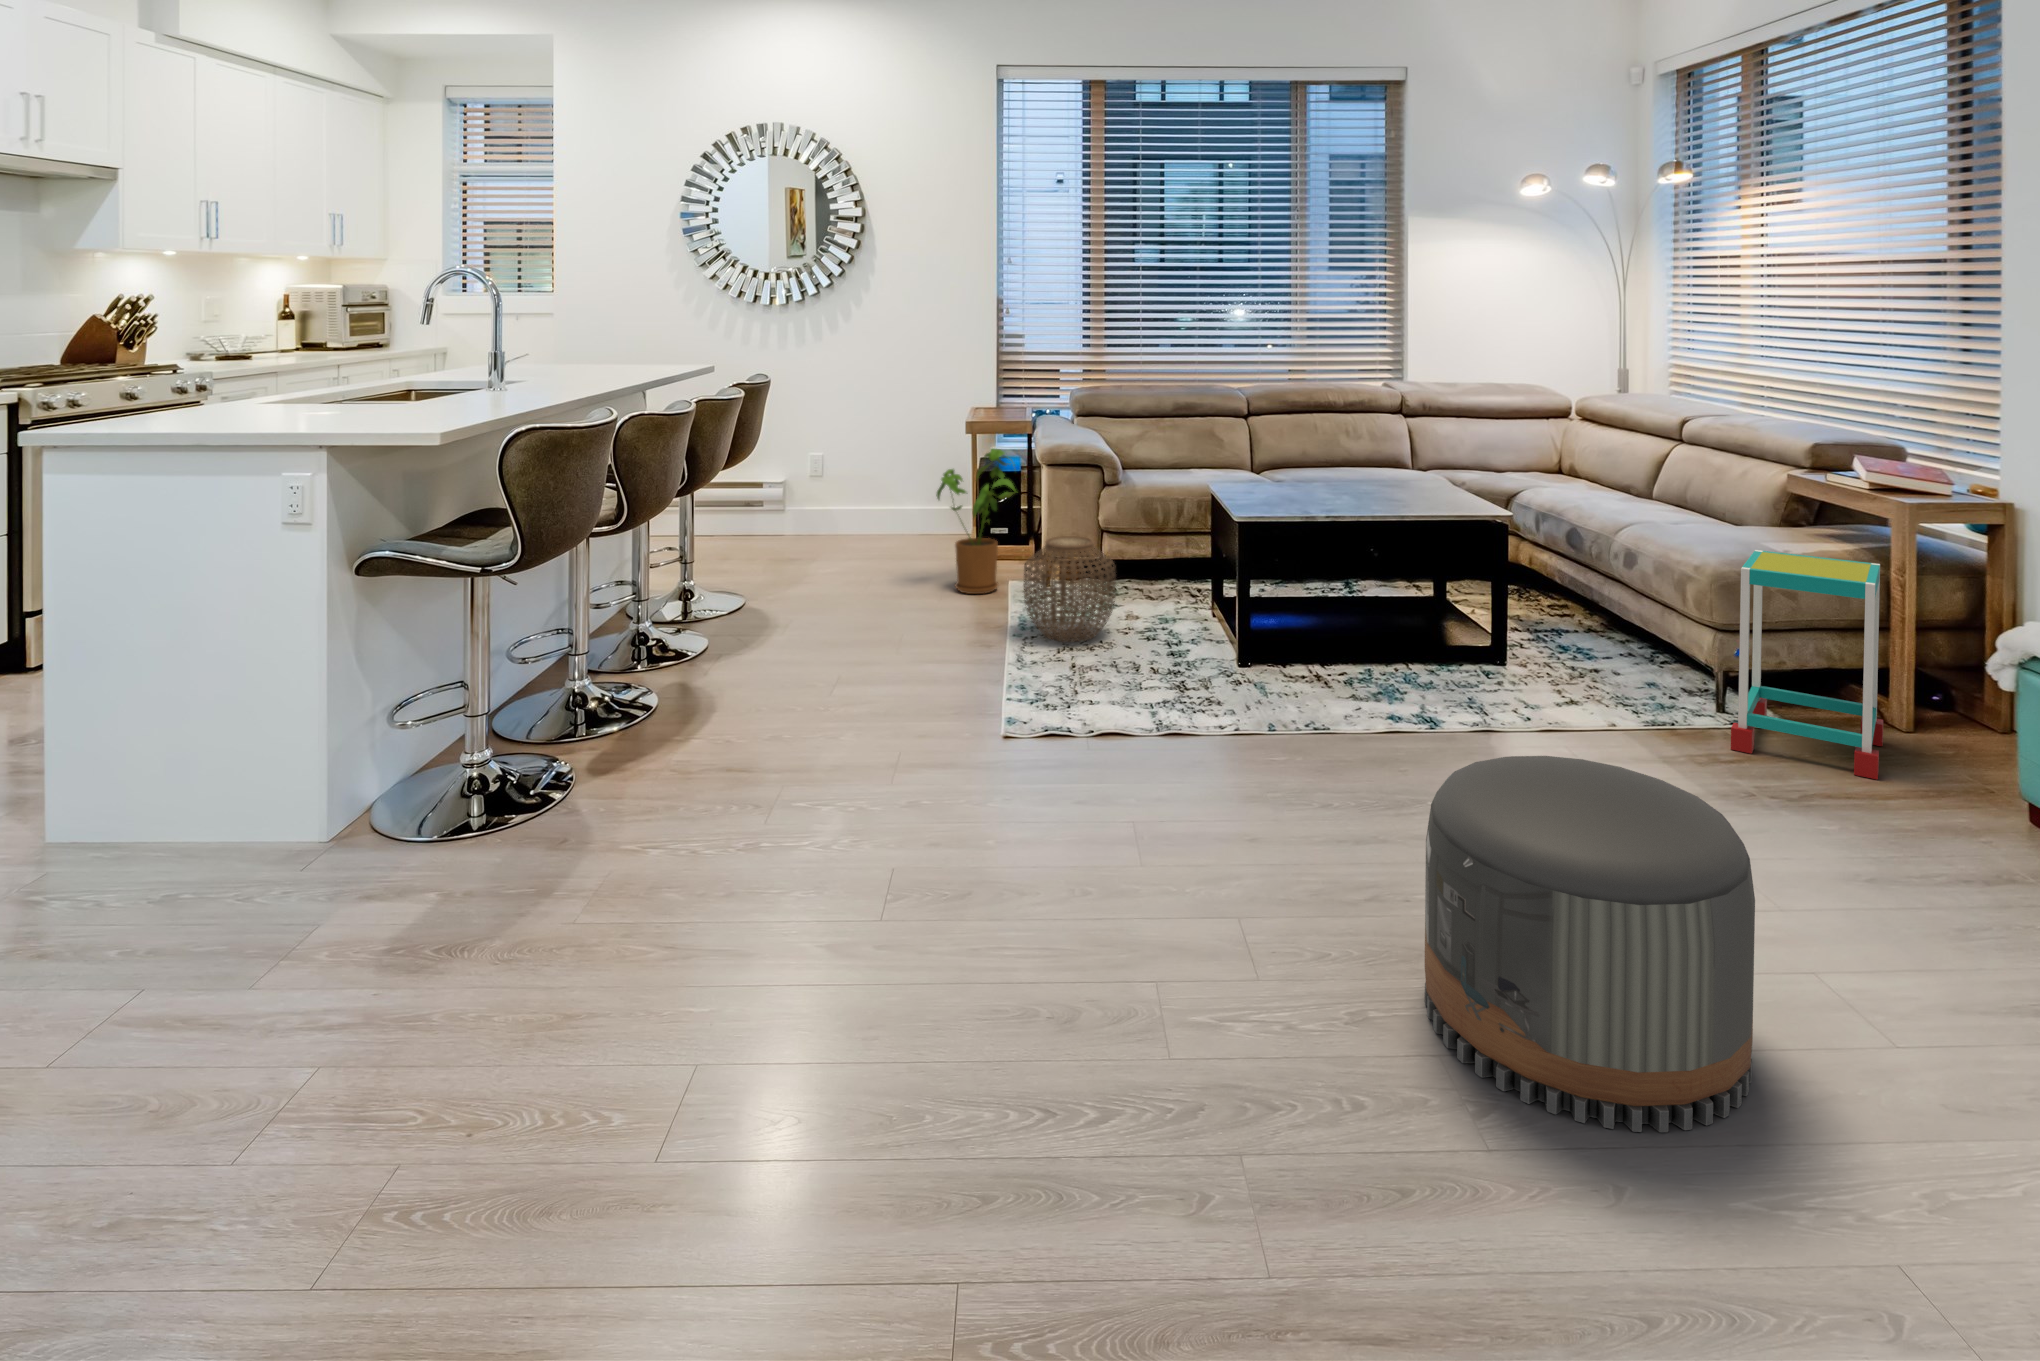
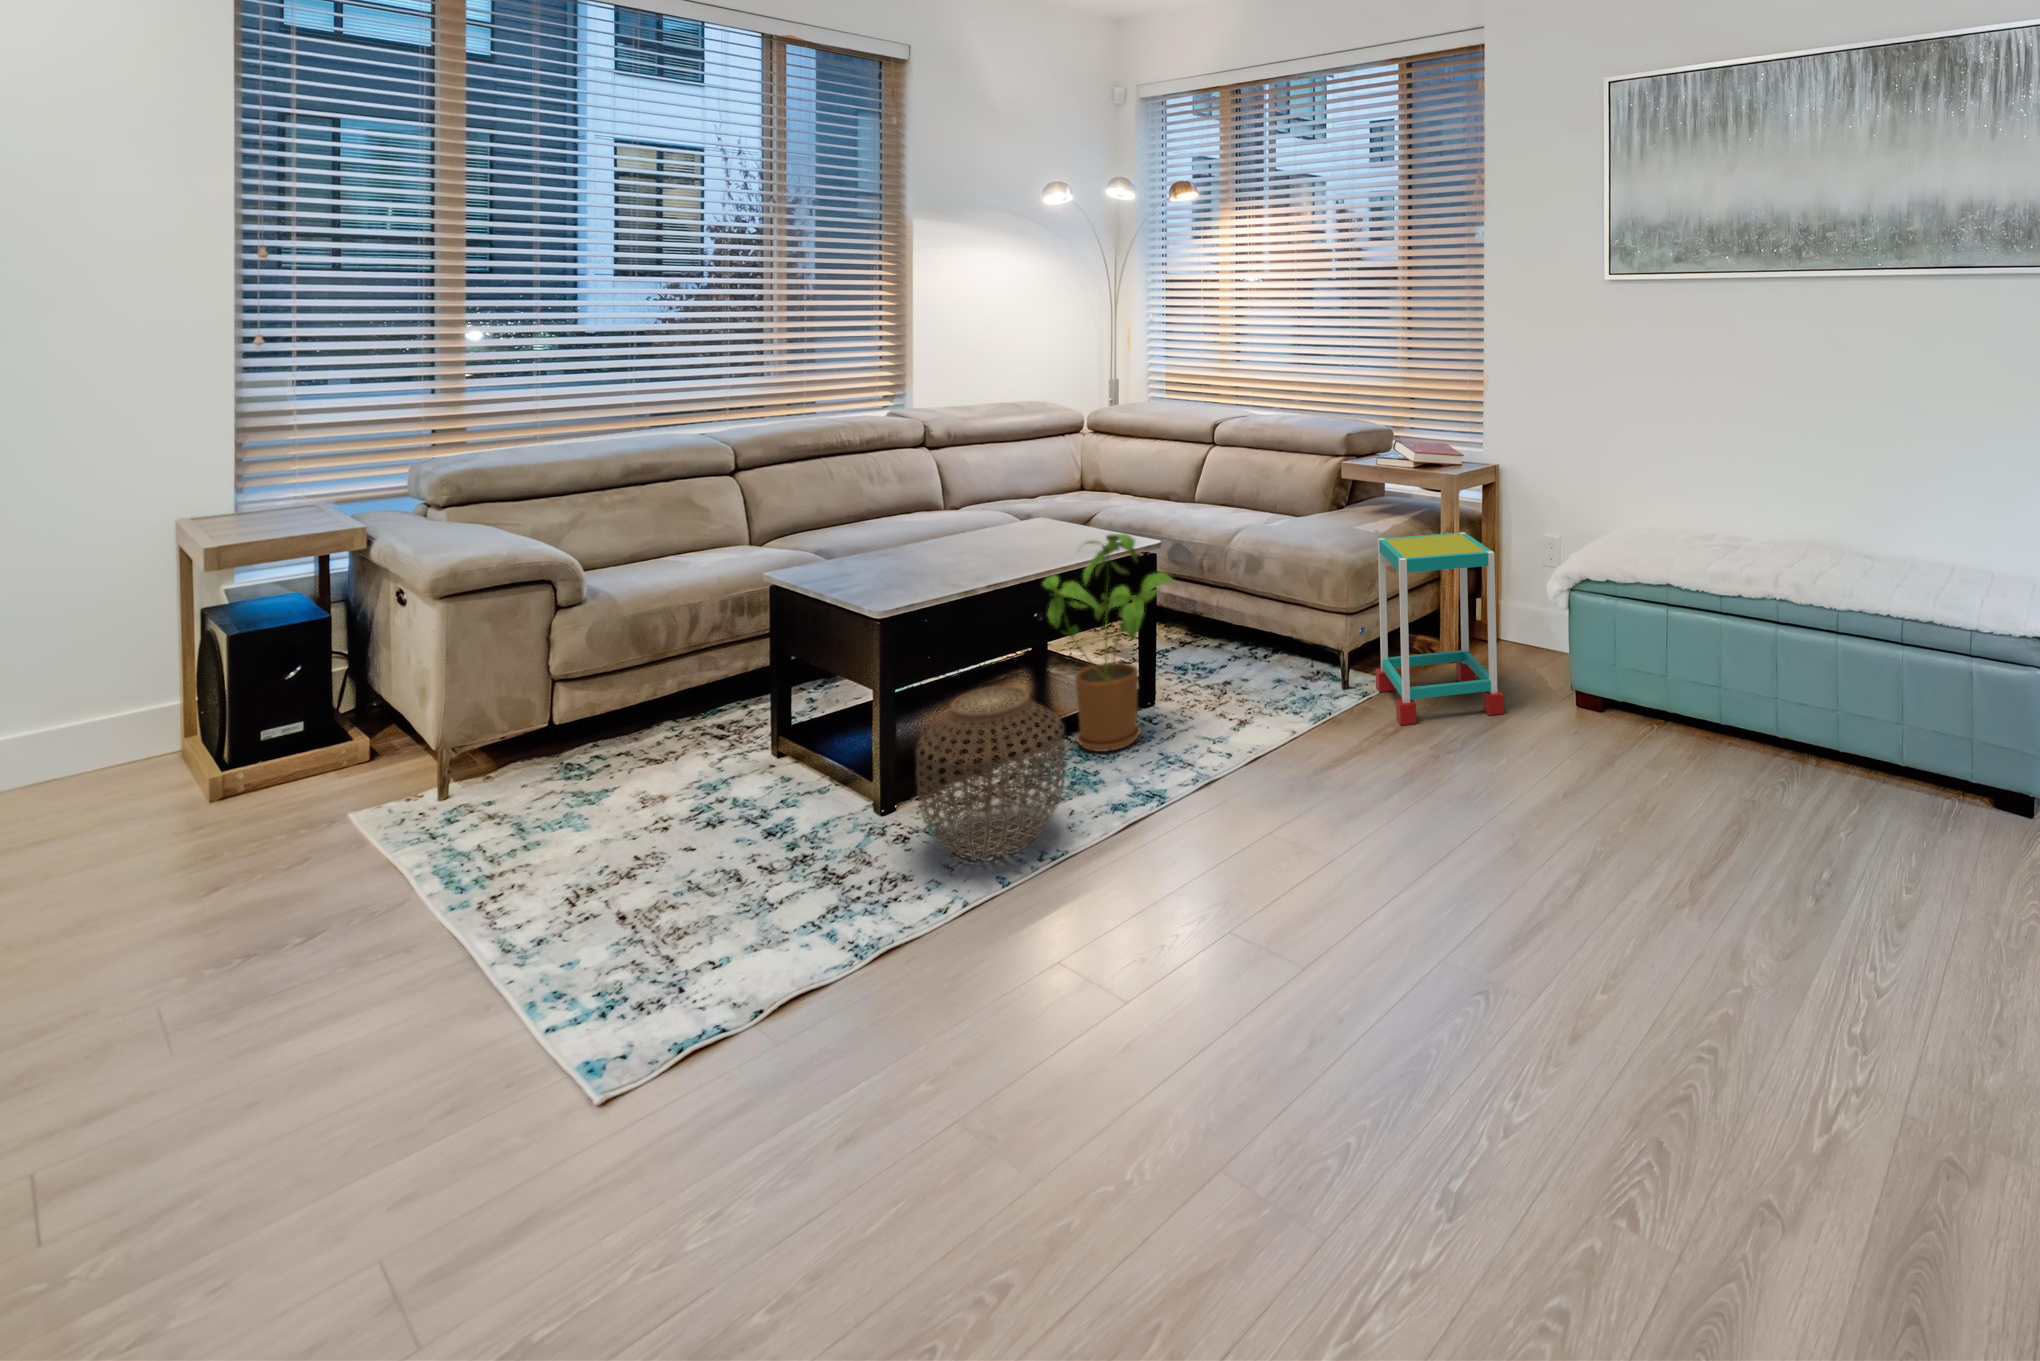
house plant: present [936,448,1016,594] -> present [1042,534,1178,752]
woven basket: present [1024,536,1115,642] -> present [916,686,1065,861]
pouf: present [1425,756,1755,1132] -> none [1469,808,1802,1253]

